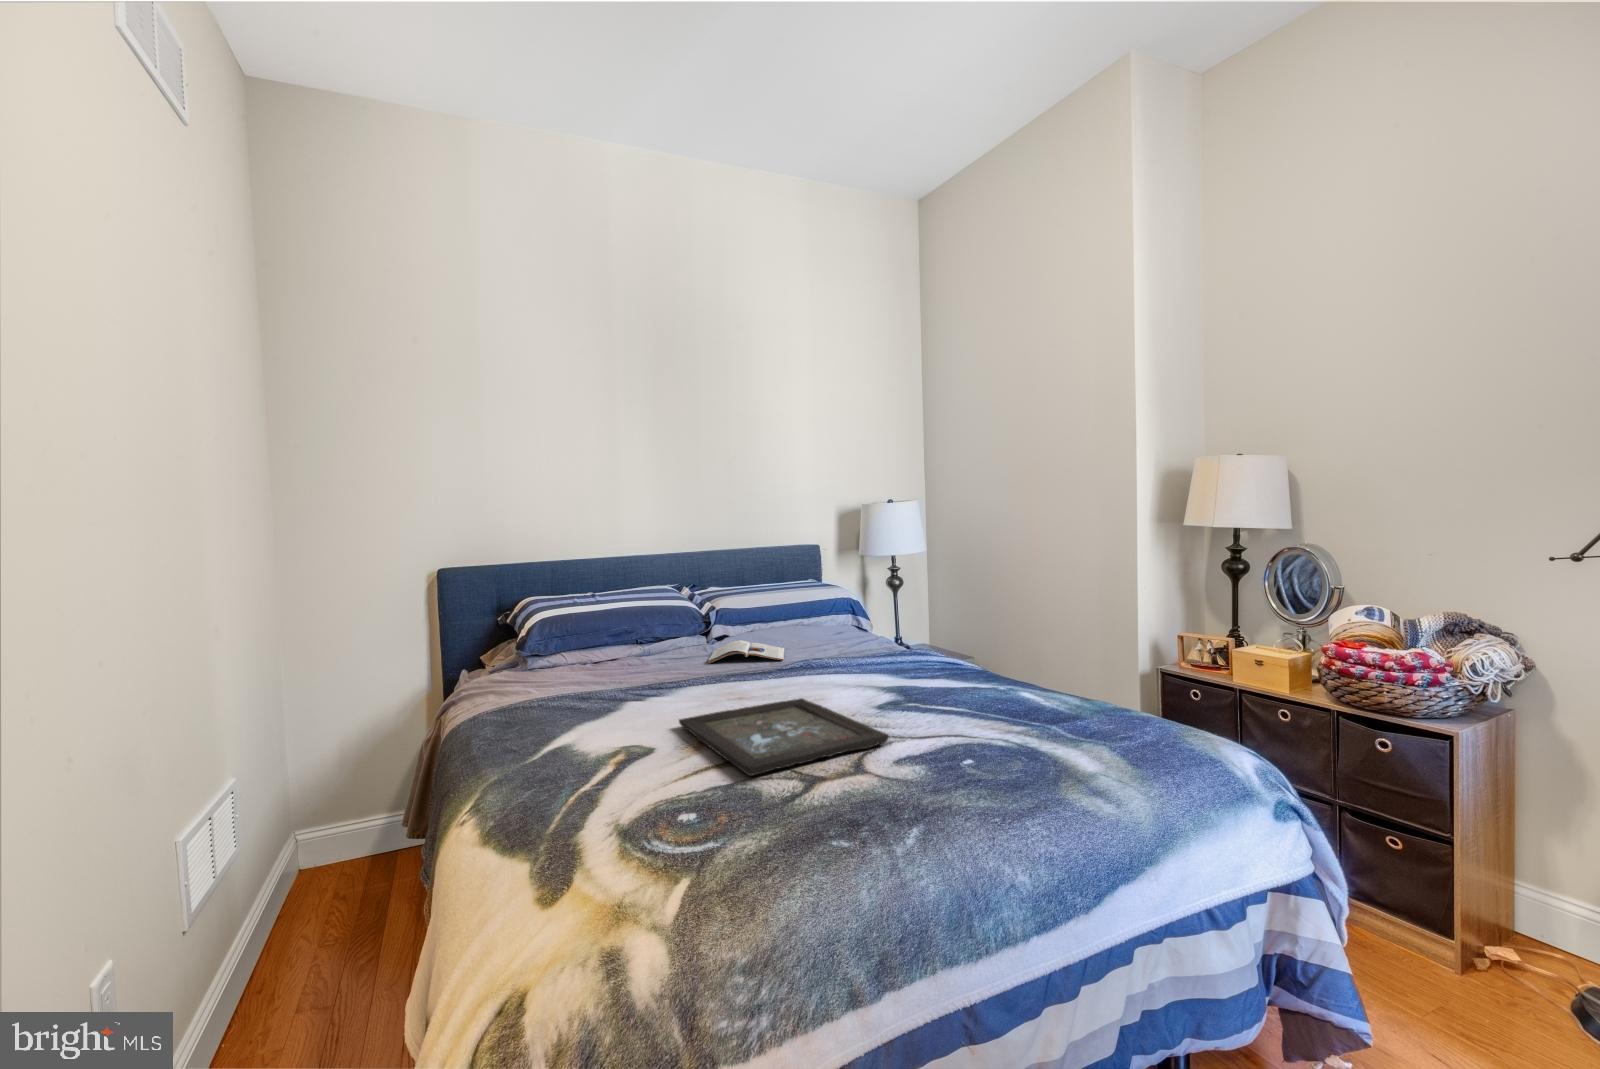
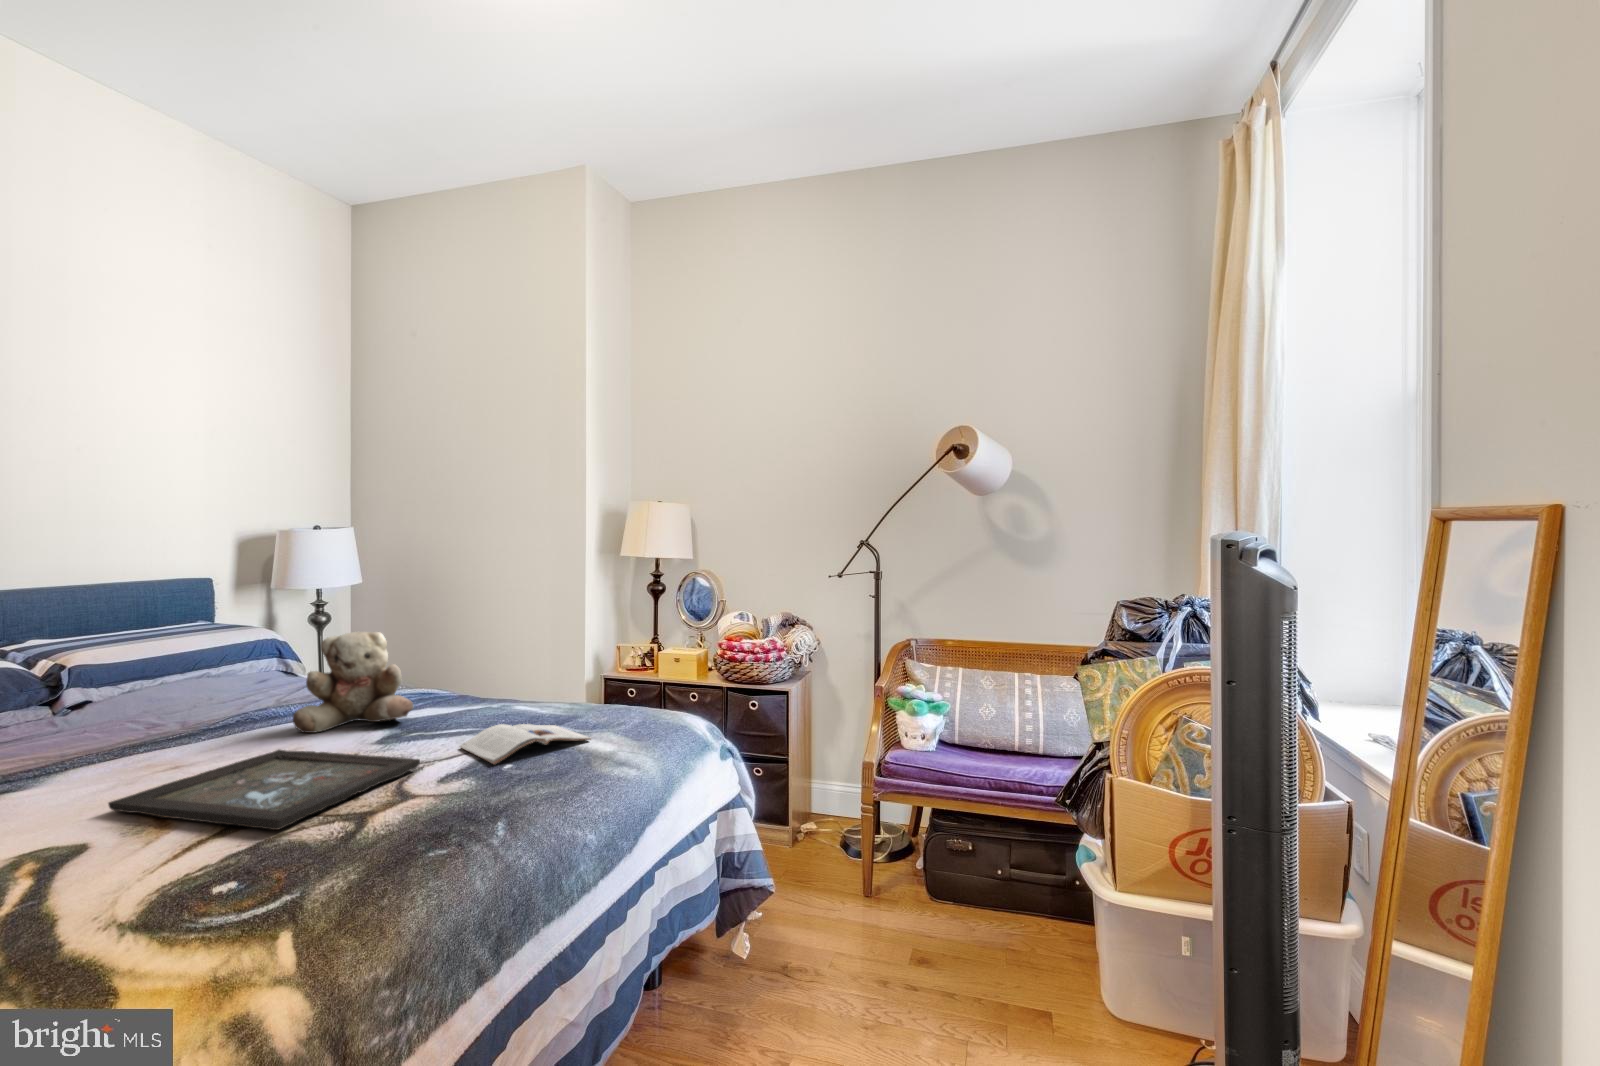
teddy bear: none [825,598,917,687] -> present [293,632,413,733]
magazine: present [708,640,784,663] -> present [460,724,591,764]

